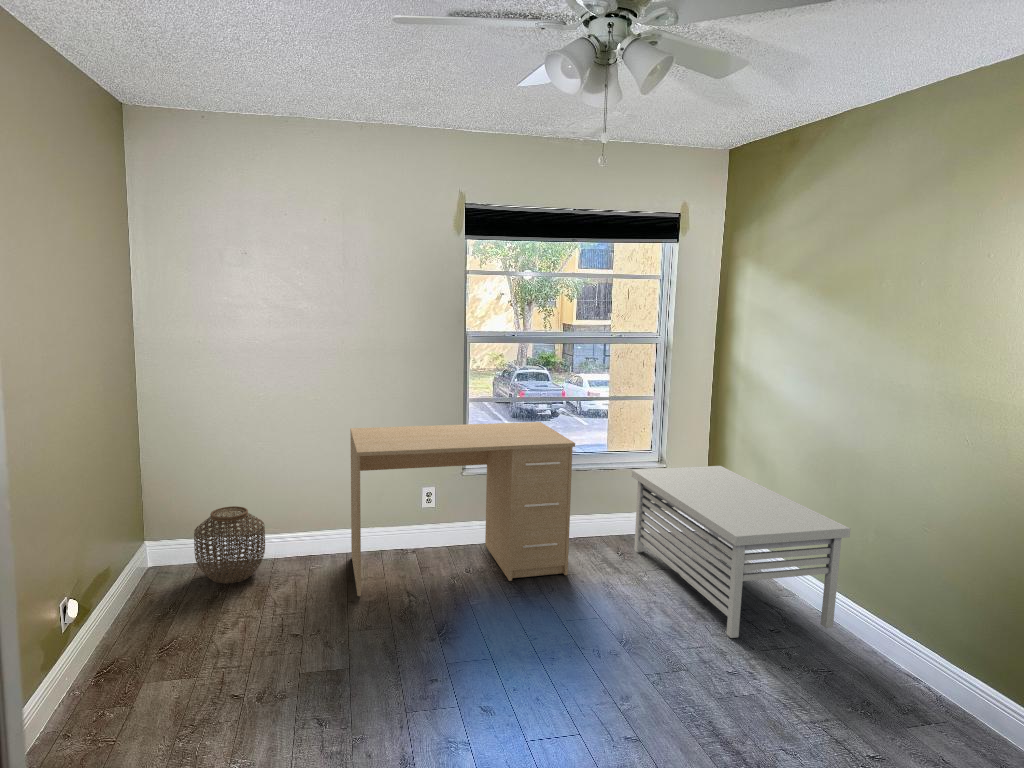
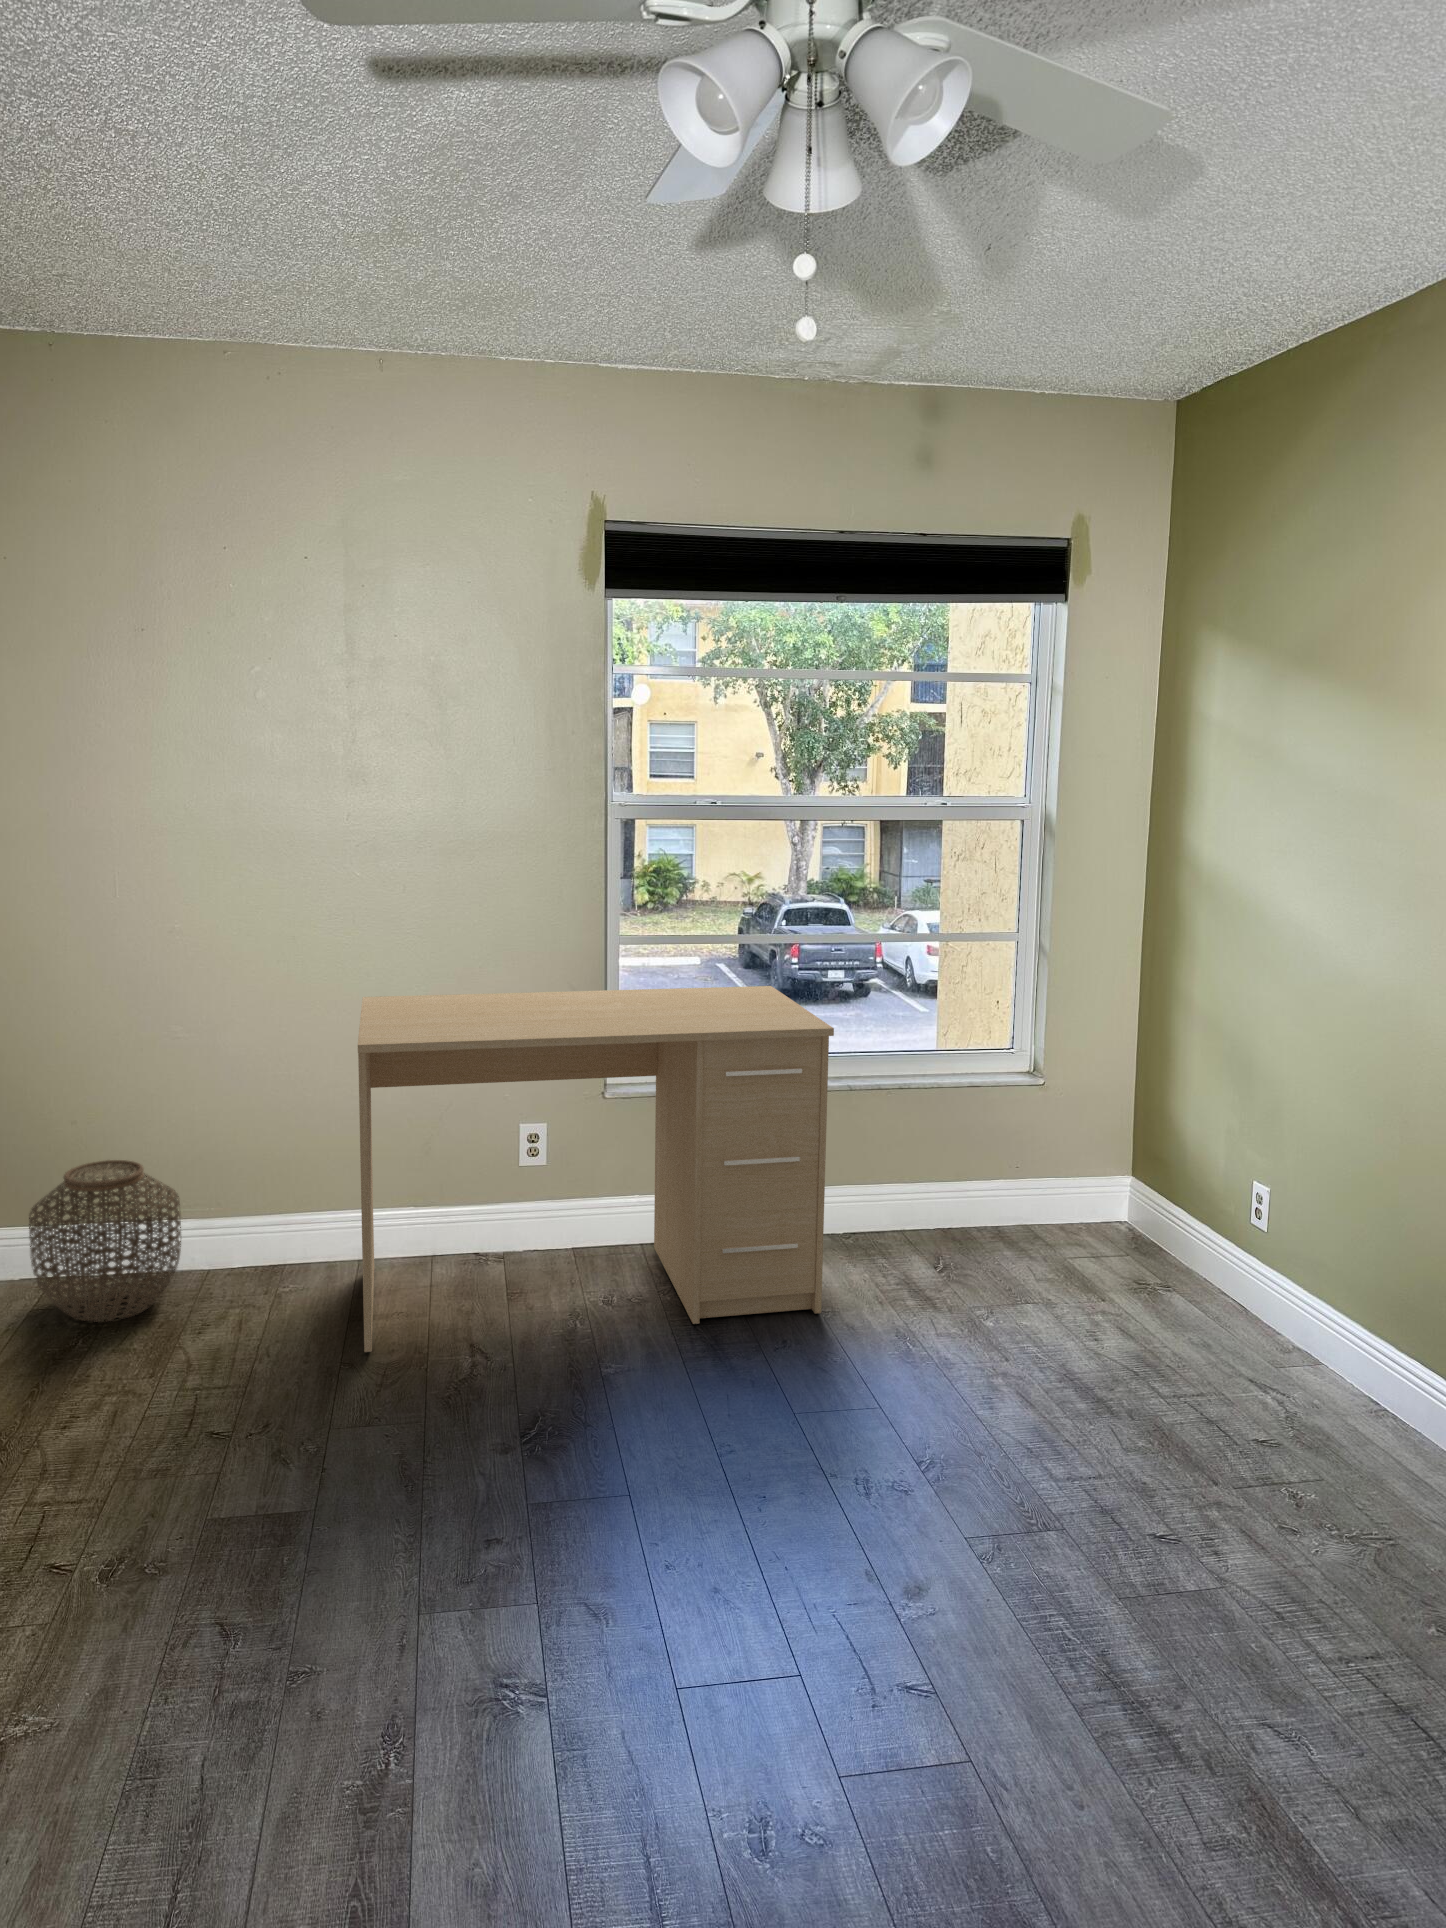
storage bench: present [632,466,850,638] -> none [967,1082,1435,1456]

